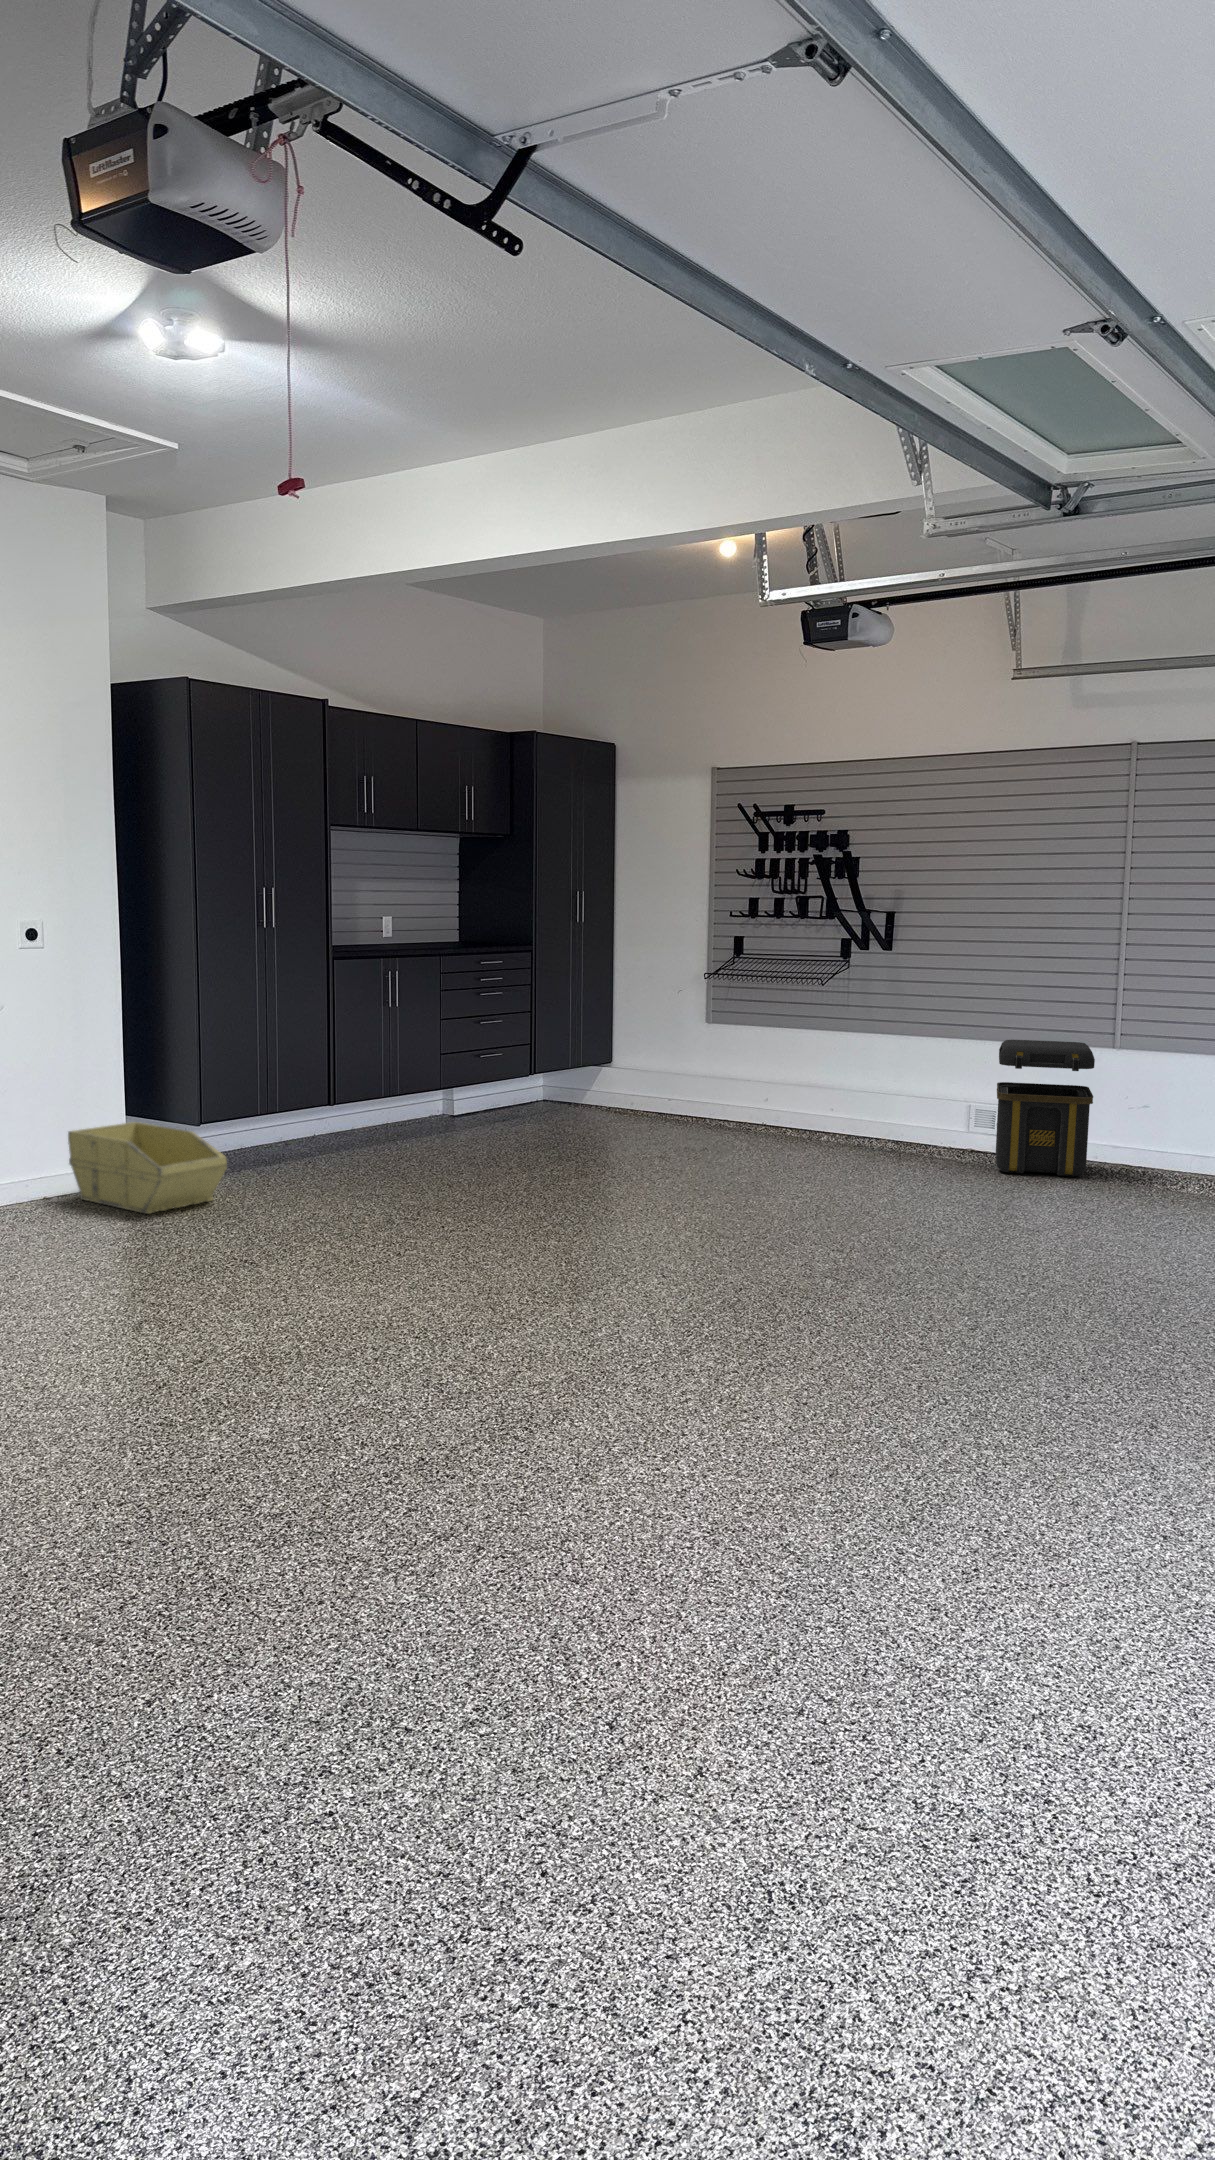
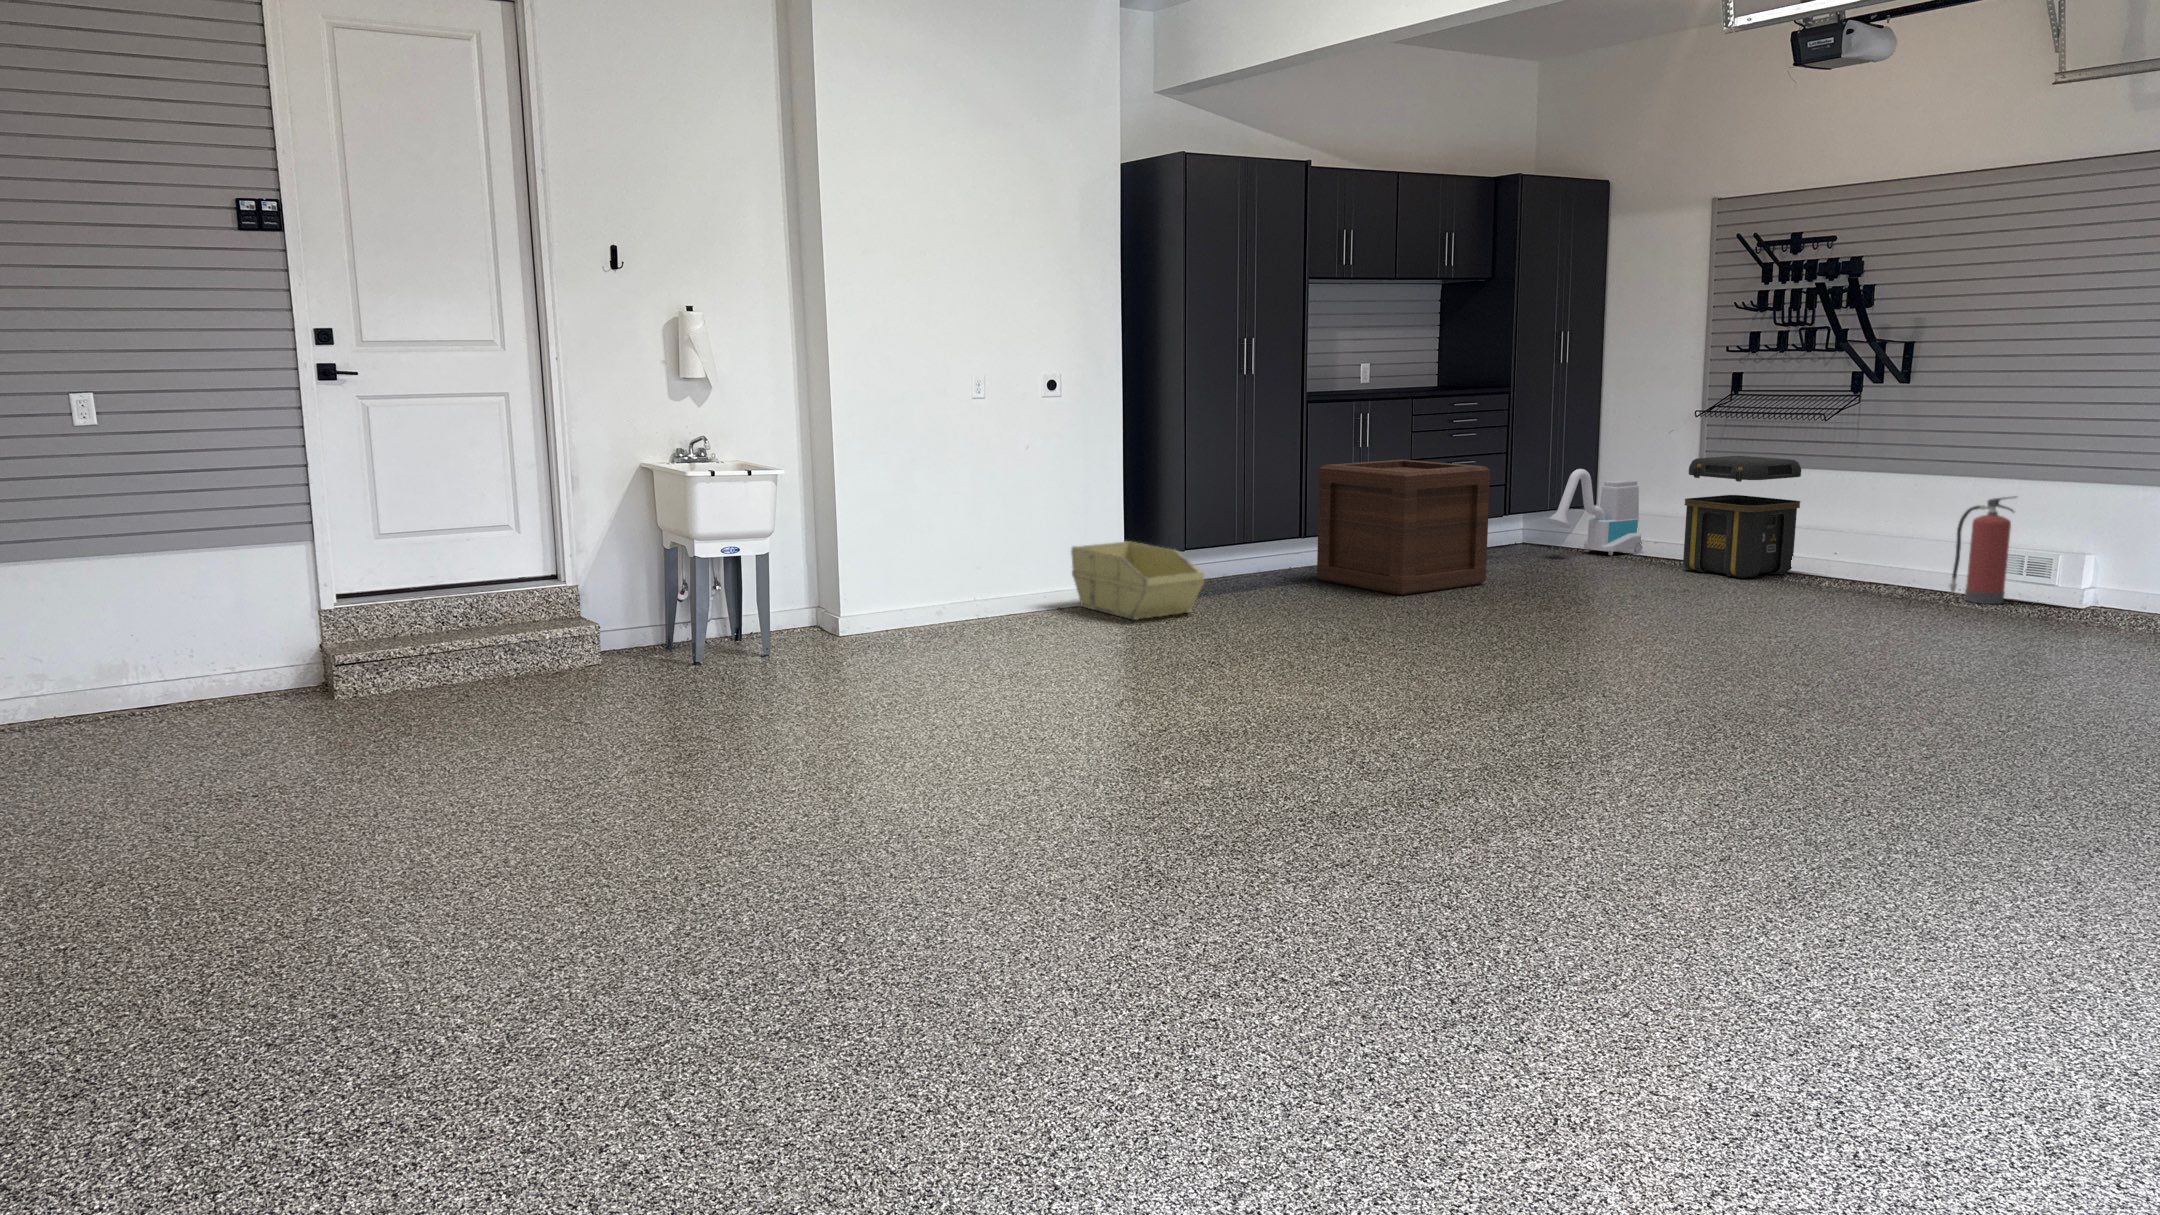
wooden crate: none [344,1024,520,1168] -> present [1317,460,1490,595]
vacuum cleaner: none [569,1029,659,1114] -> present [1546,469,1643,556]
toolbox: present [996,1040,1095,1177] -> present [1683,456,1801,578]
fire extinguisher: none [934,1055,988,1154] -> present [1950,497,2016,604]

